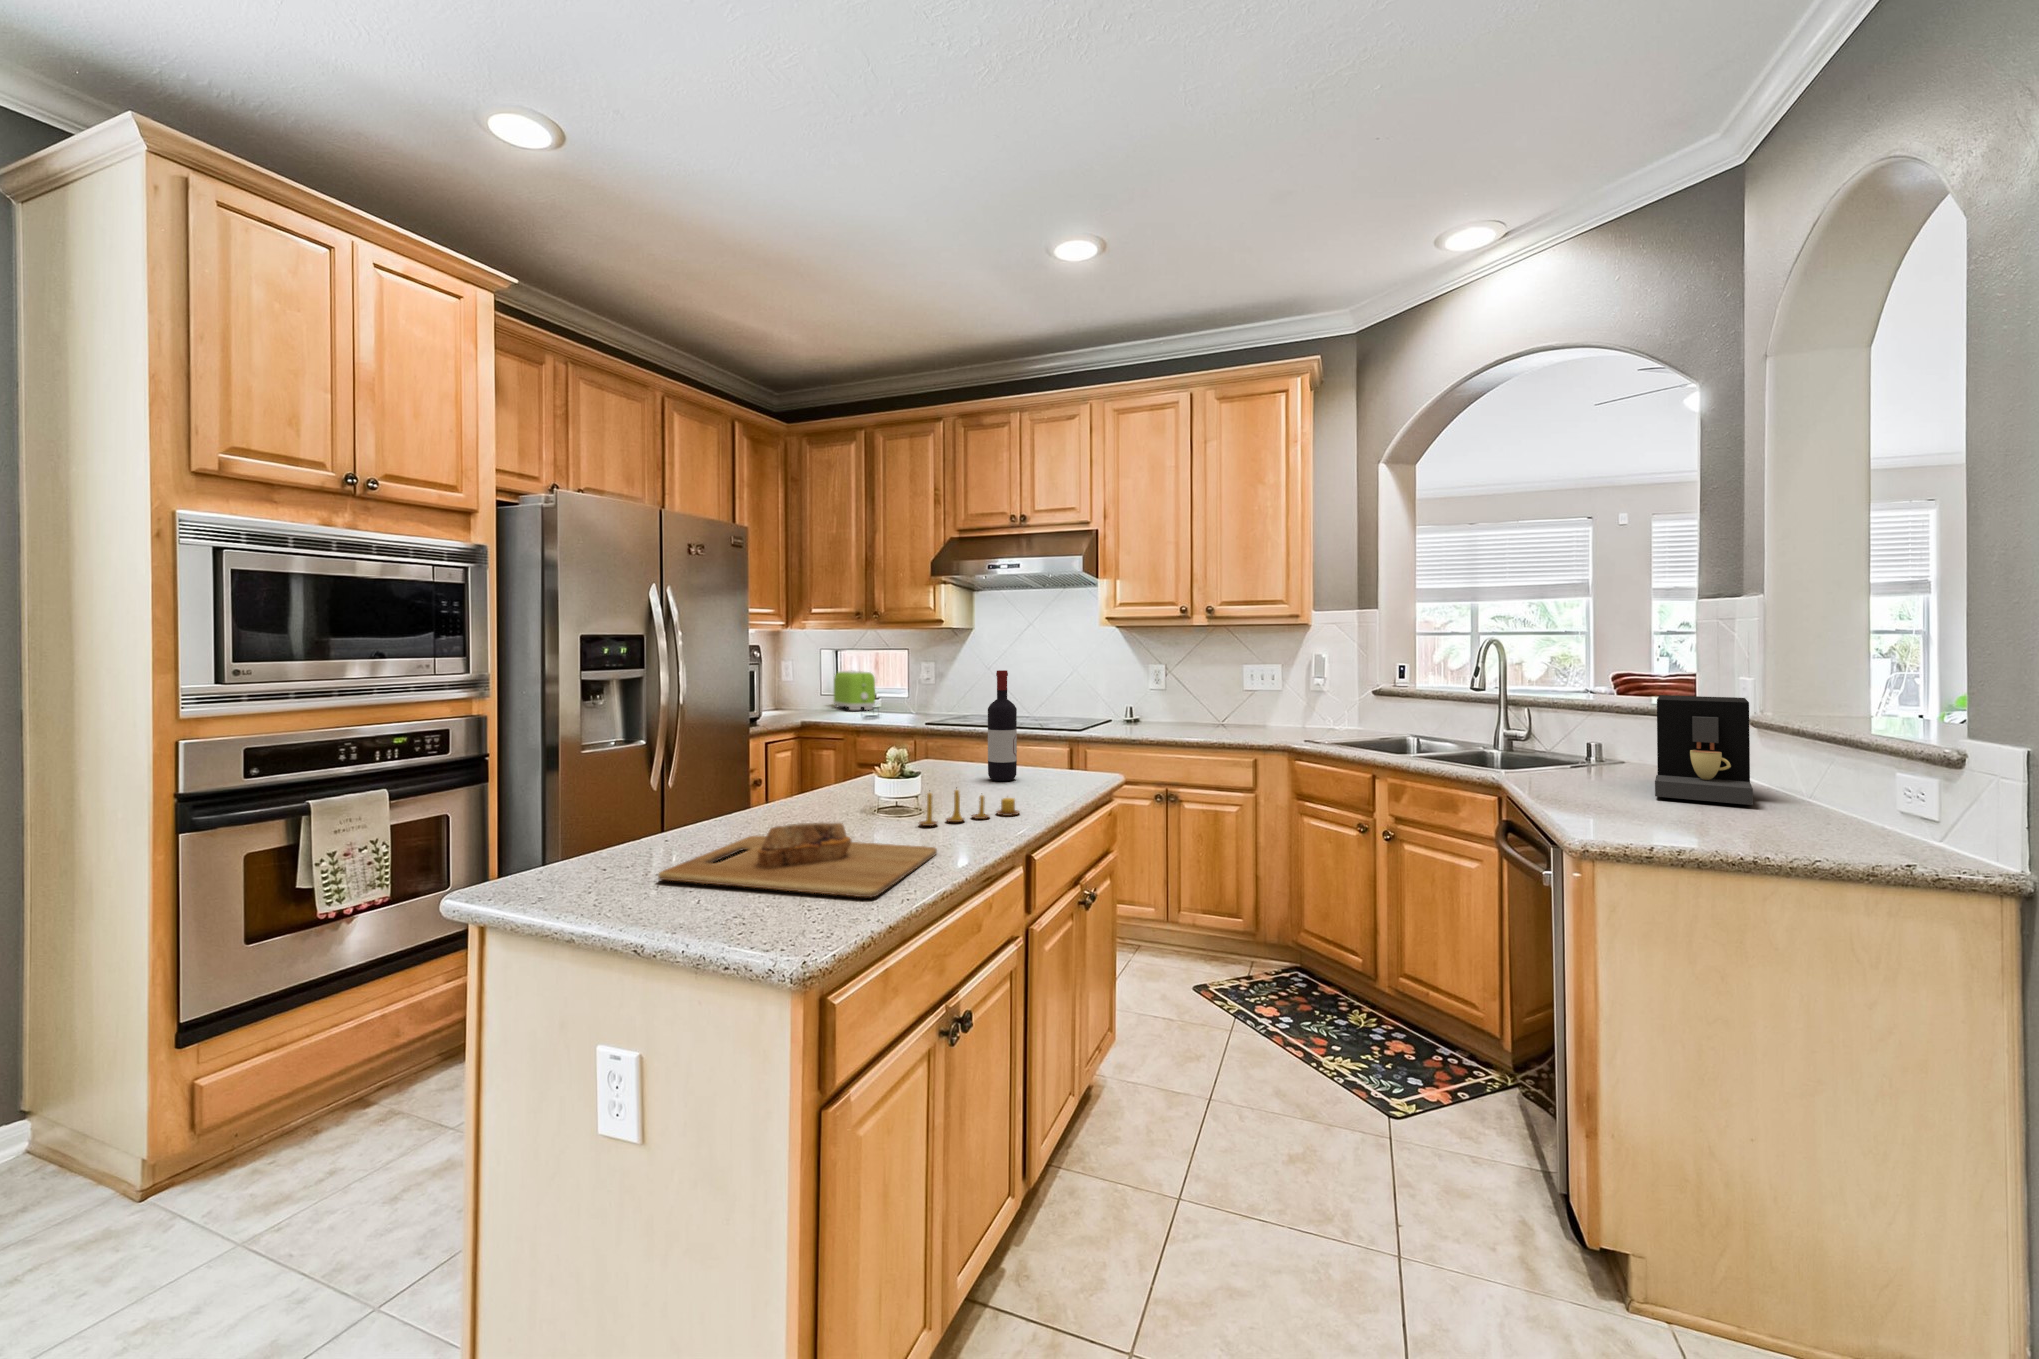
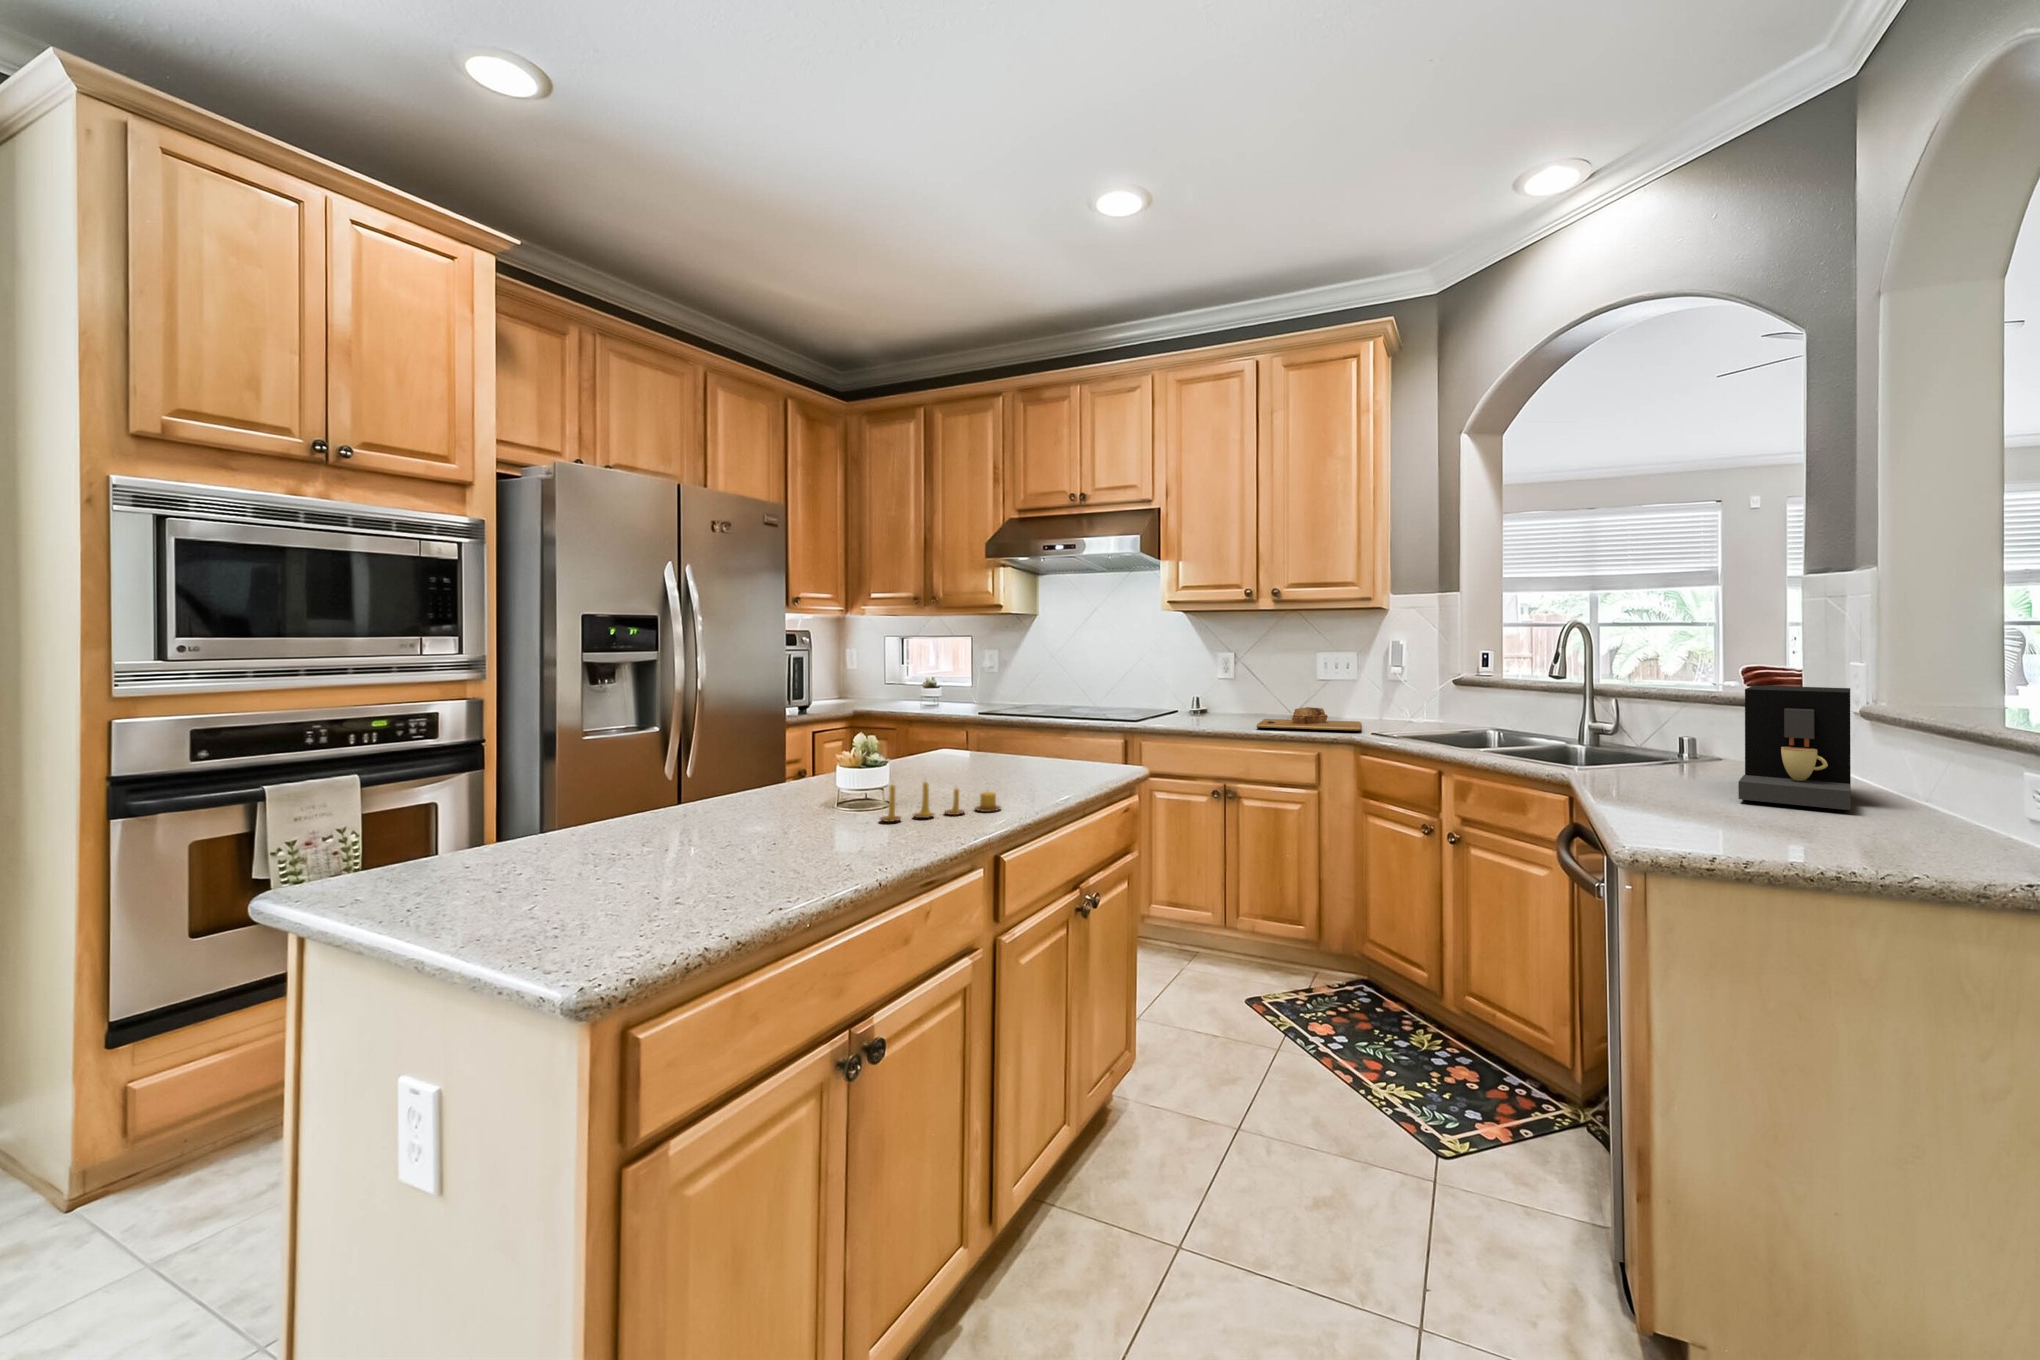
wine bottle: present [988,670,1017,781] -> none [995,654,1027,774]
toaster: present [834,671,875,710] -> none [893,661,935,702]
cutting board: present [658,822,937,897] -> present [1257,707,1361,731]

